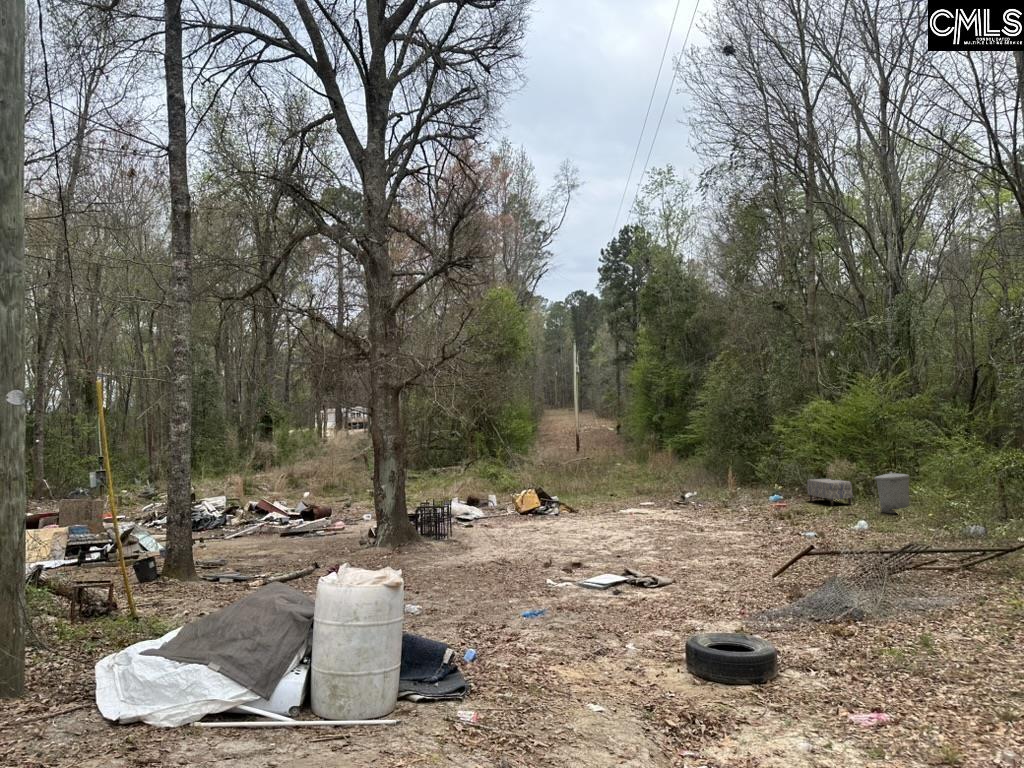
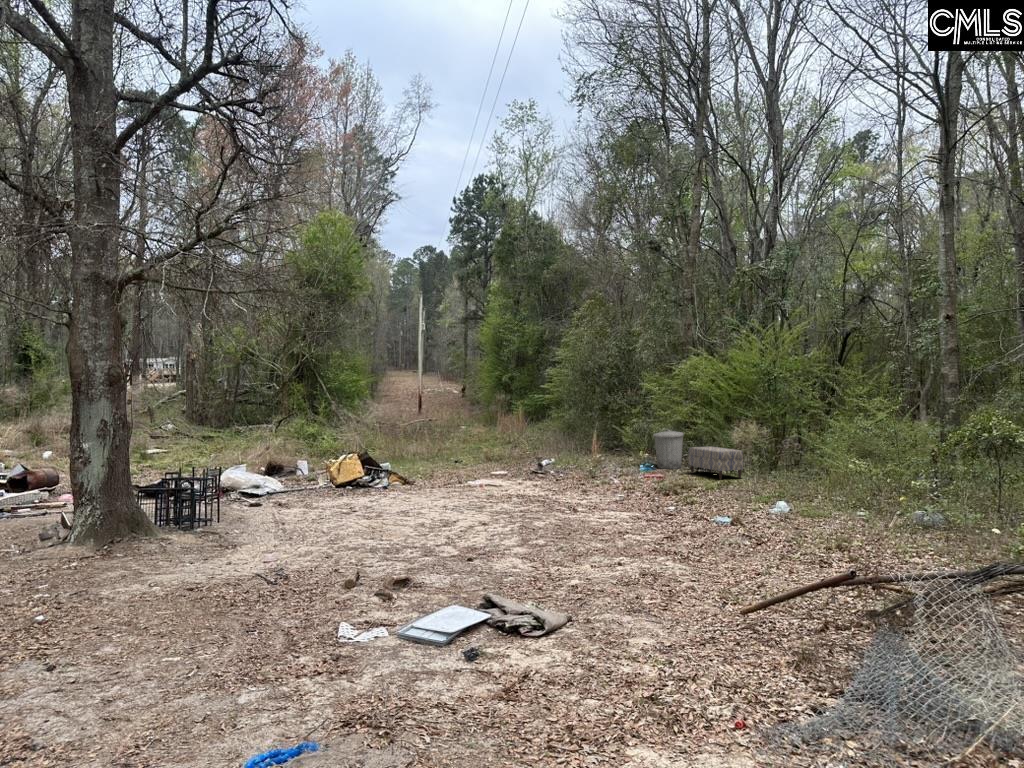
trash can: present [875,472,909,513] -> present [653,430,684,469]

